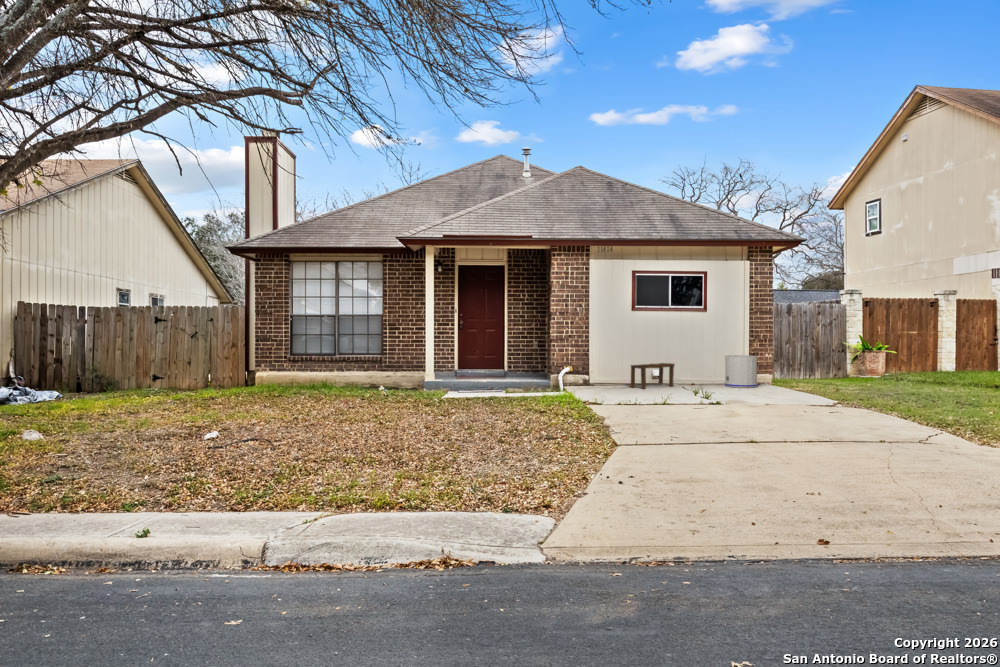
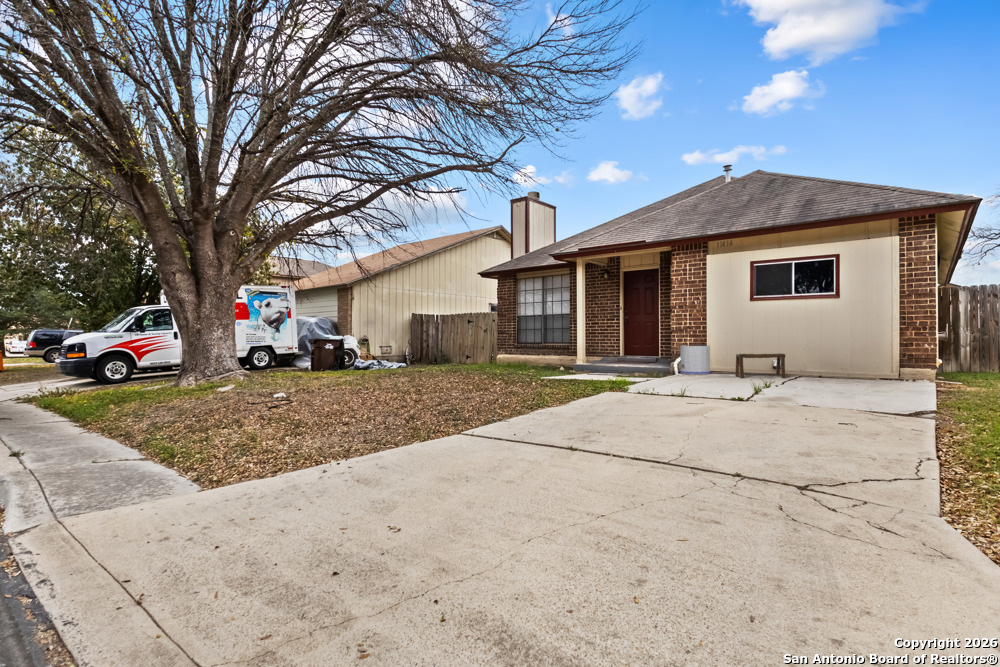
trash can: present [725,355,758,388] -> present [680,345,710,375]

